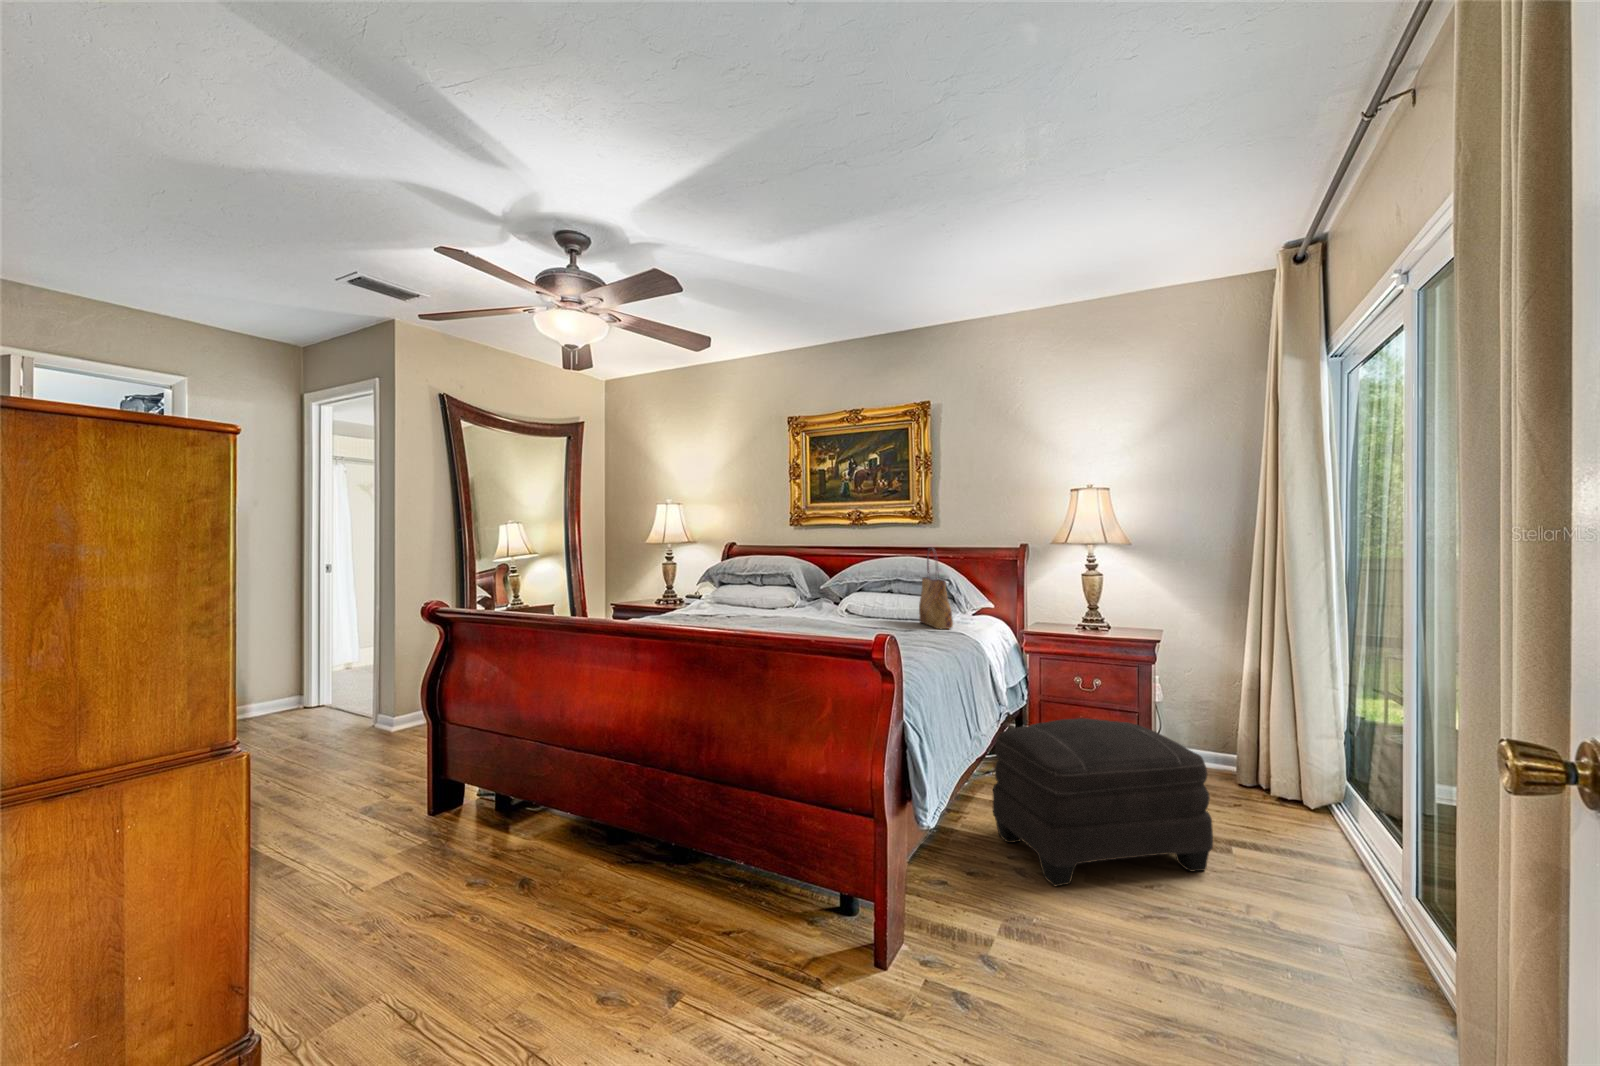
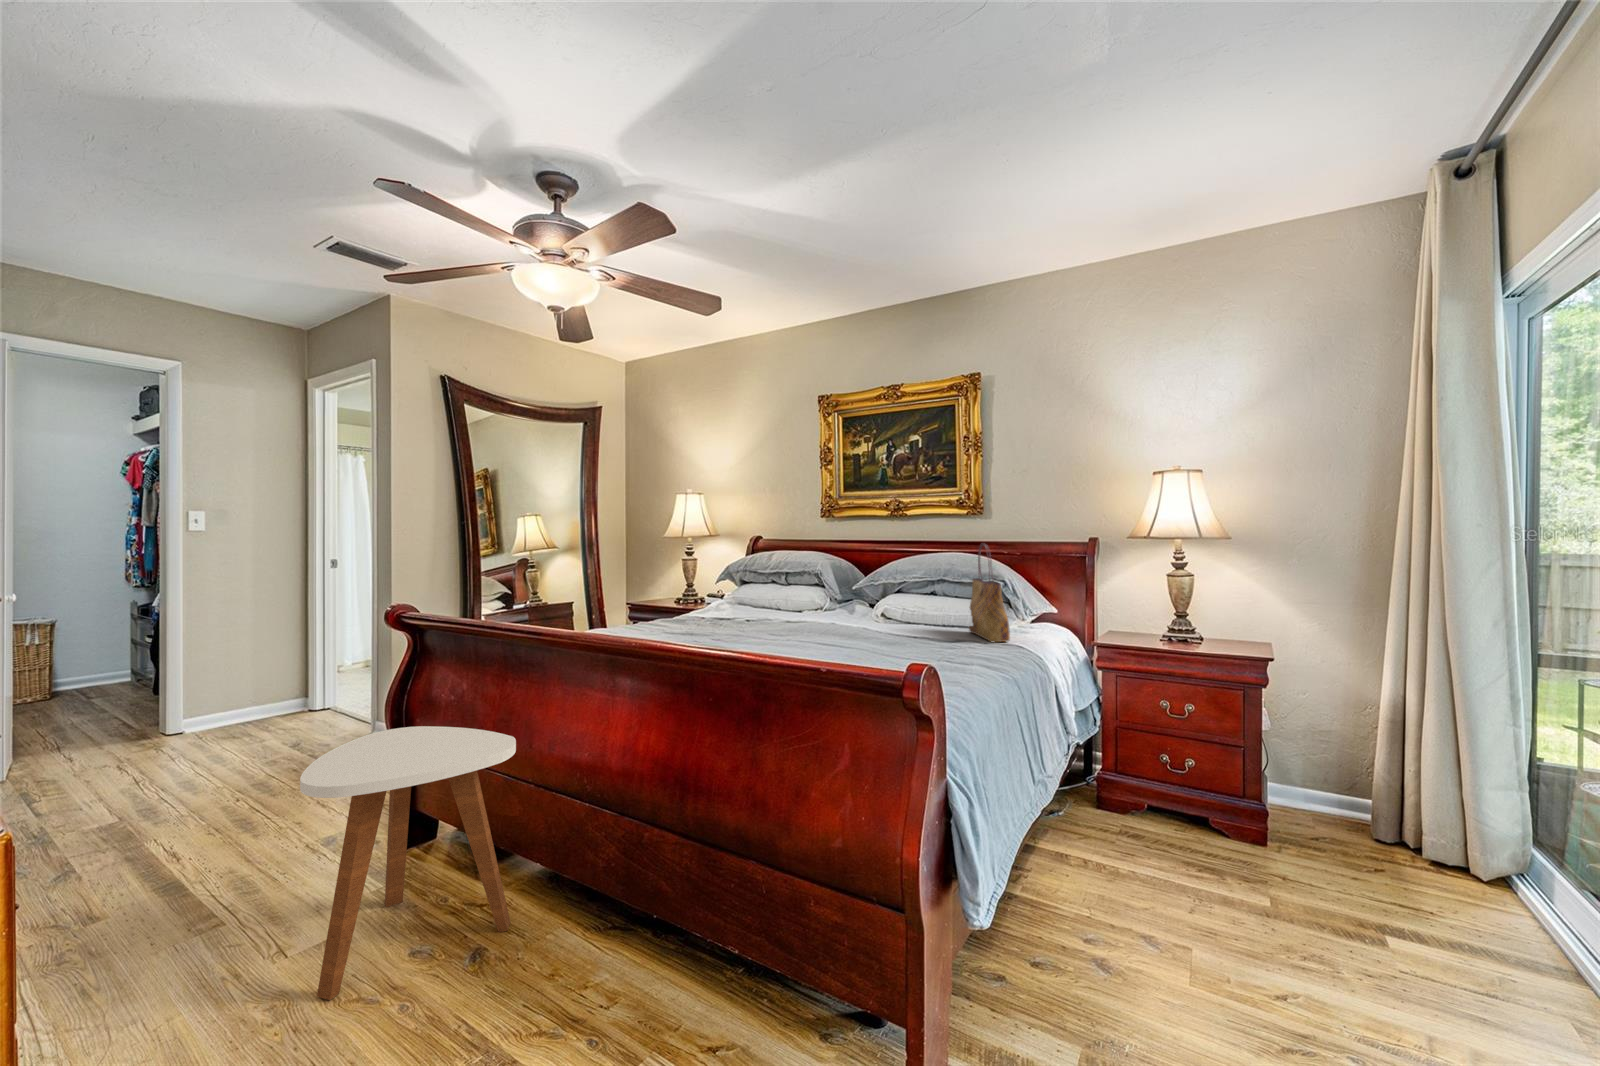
side table: none [379,700,550,917] -> present [300,726,516,1000]
ottoman: present [993,718,1213,886] -> none [1062,762,1363,991]

